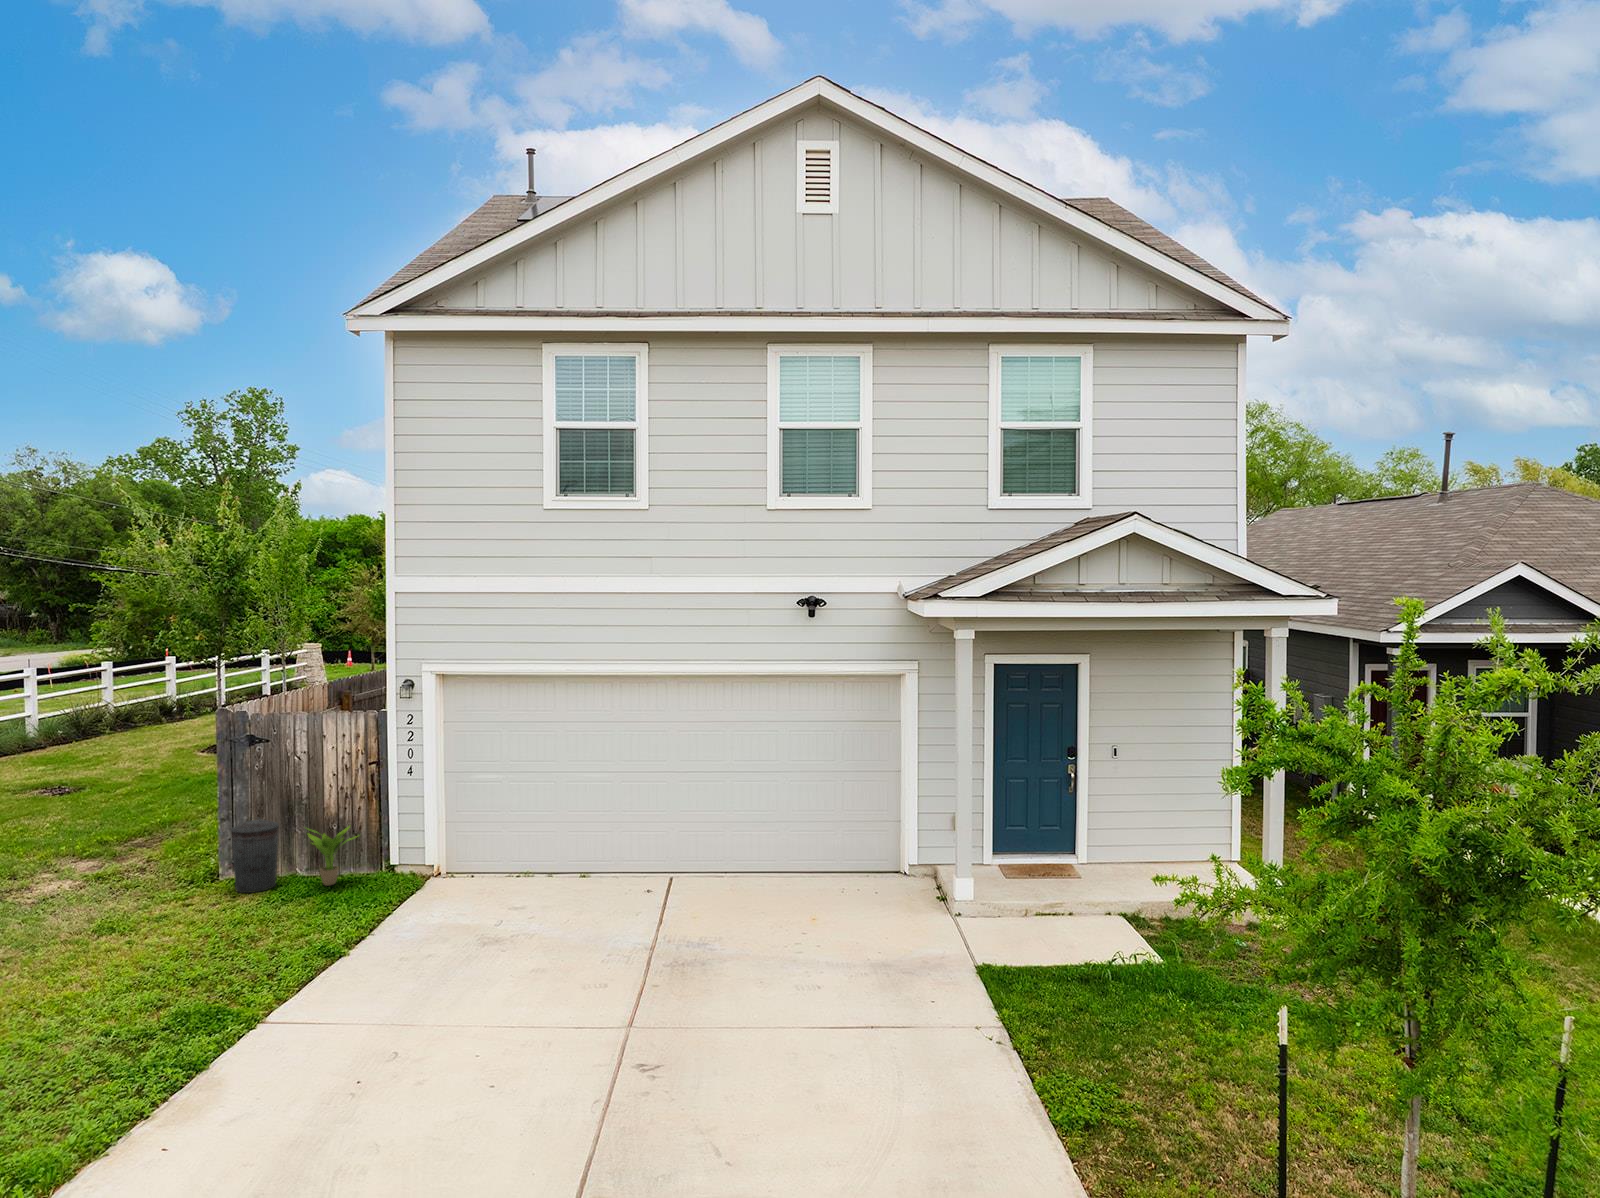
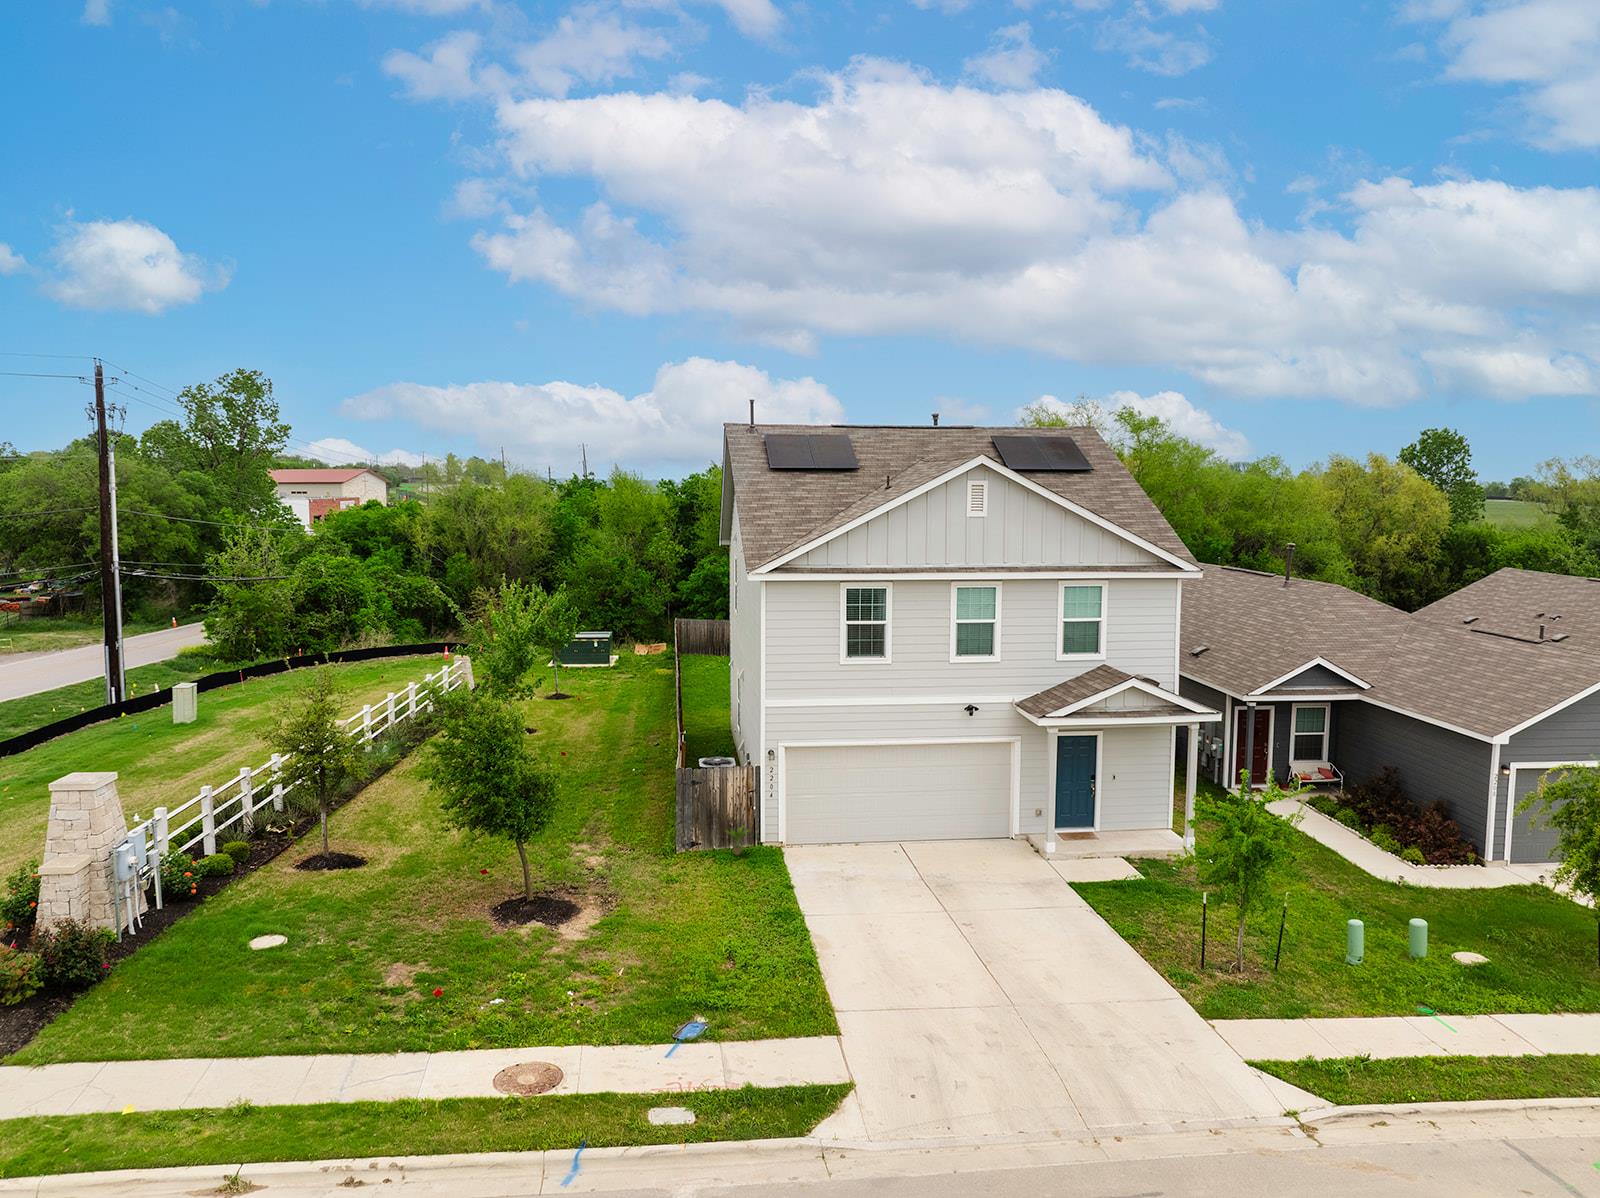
trash can: present [231,818,279,893] -> none [693,823,713,861]

